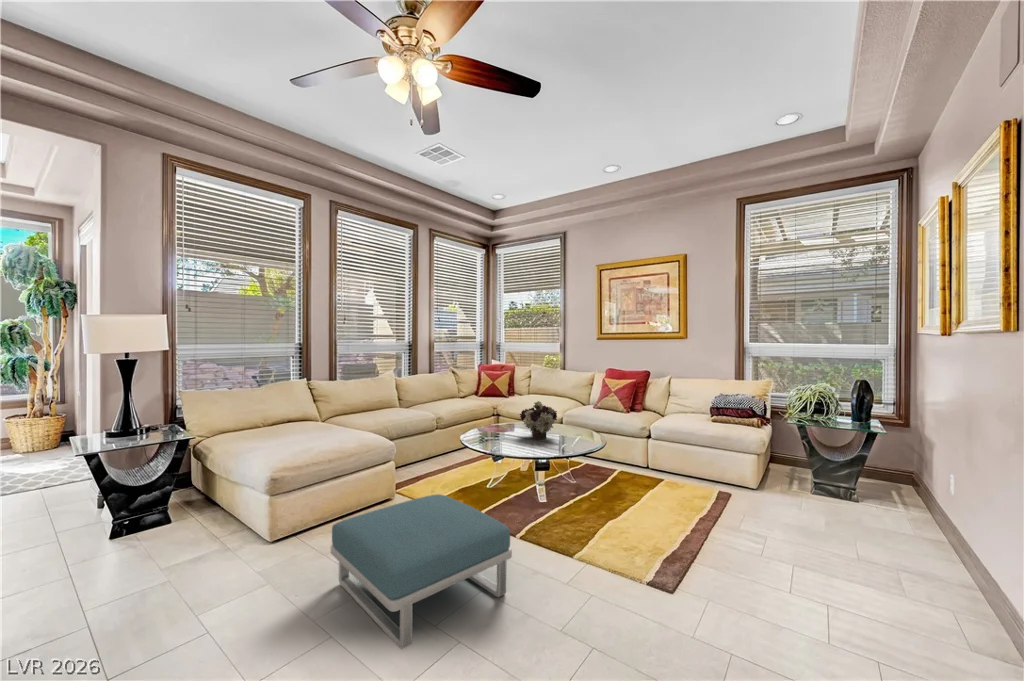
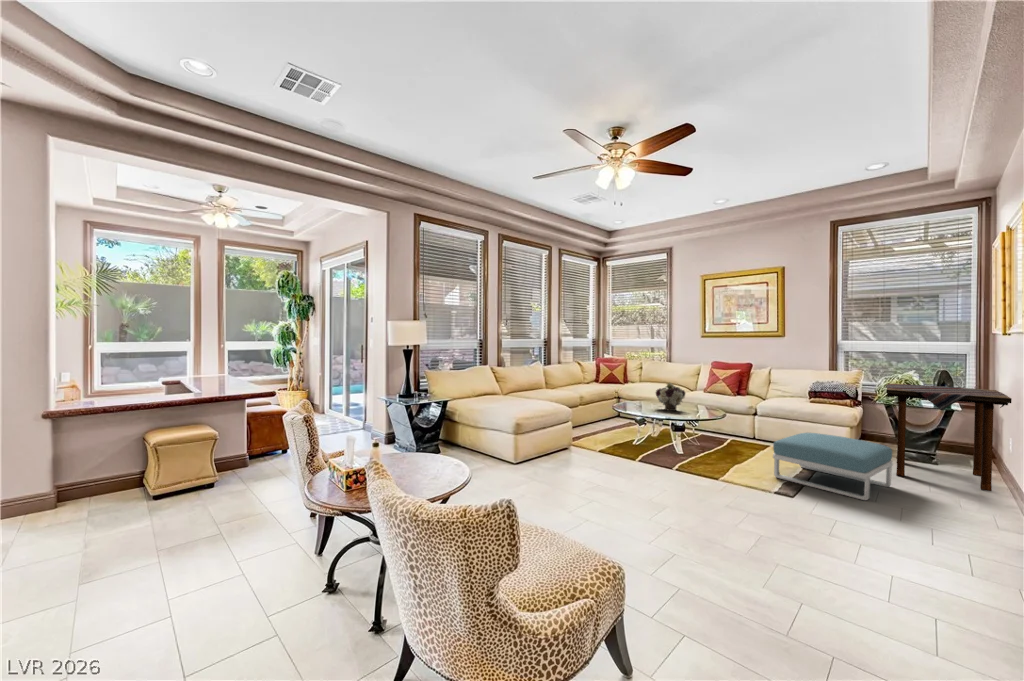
side table: none [796,398,951,550] -> present [886,383,1012,491]
footstool: present [331,494,512,649] -> present [773,433,893,500]

